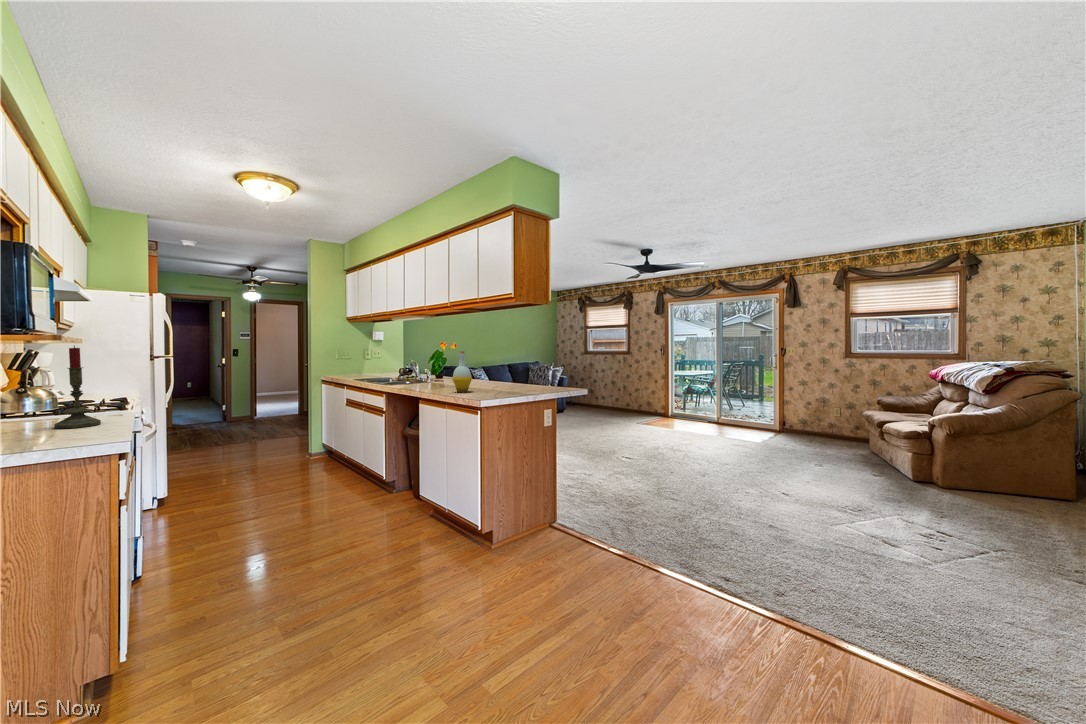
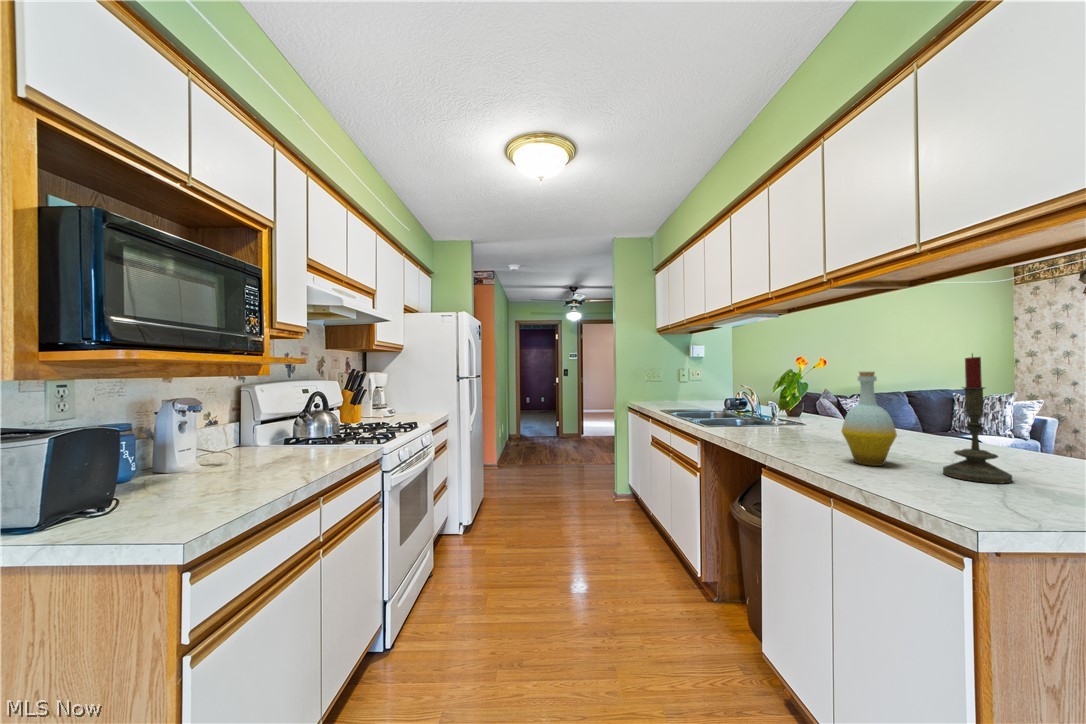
candle: present [54,346,101,429] -> present [943,354,1012,483]

